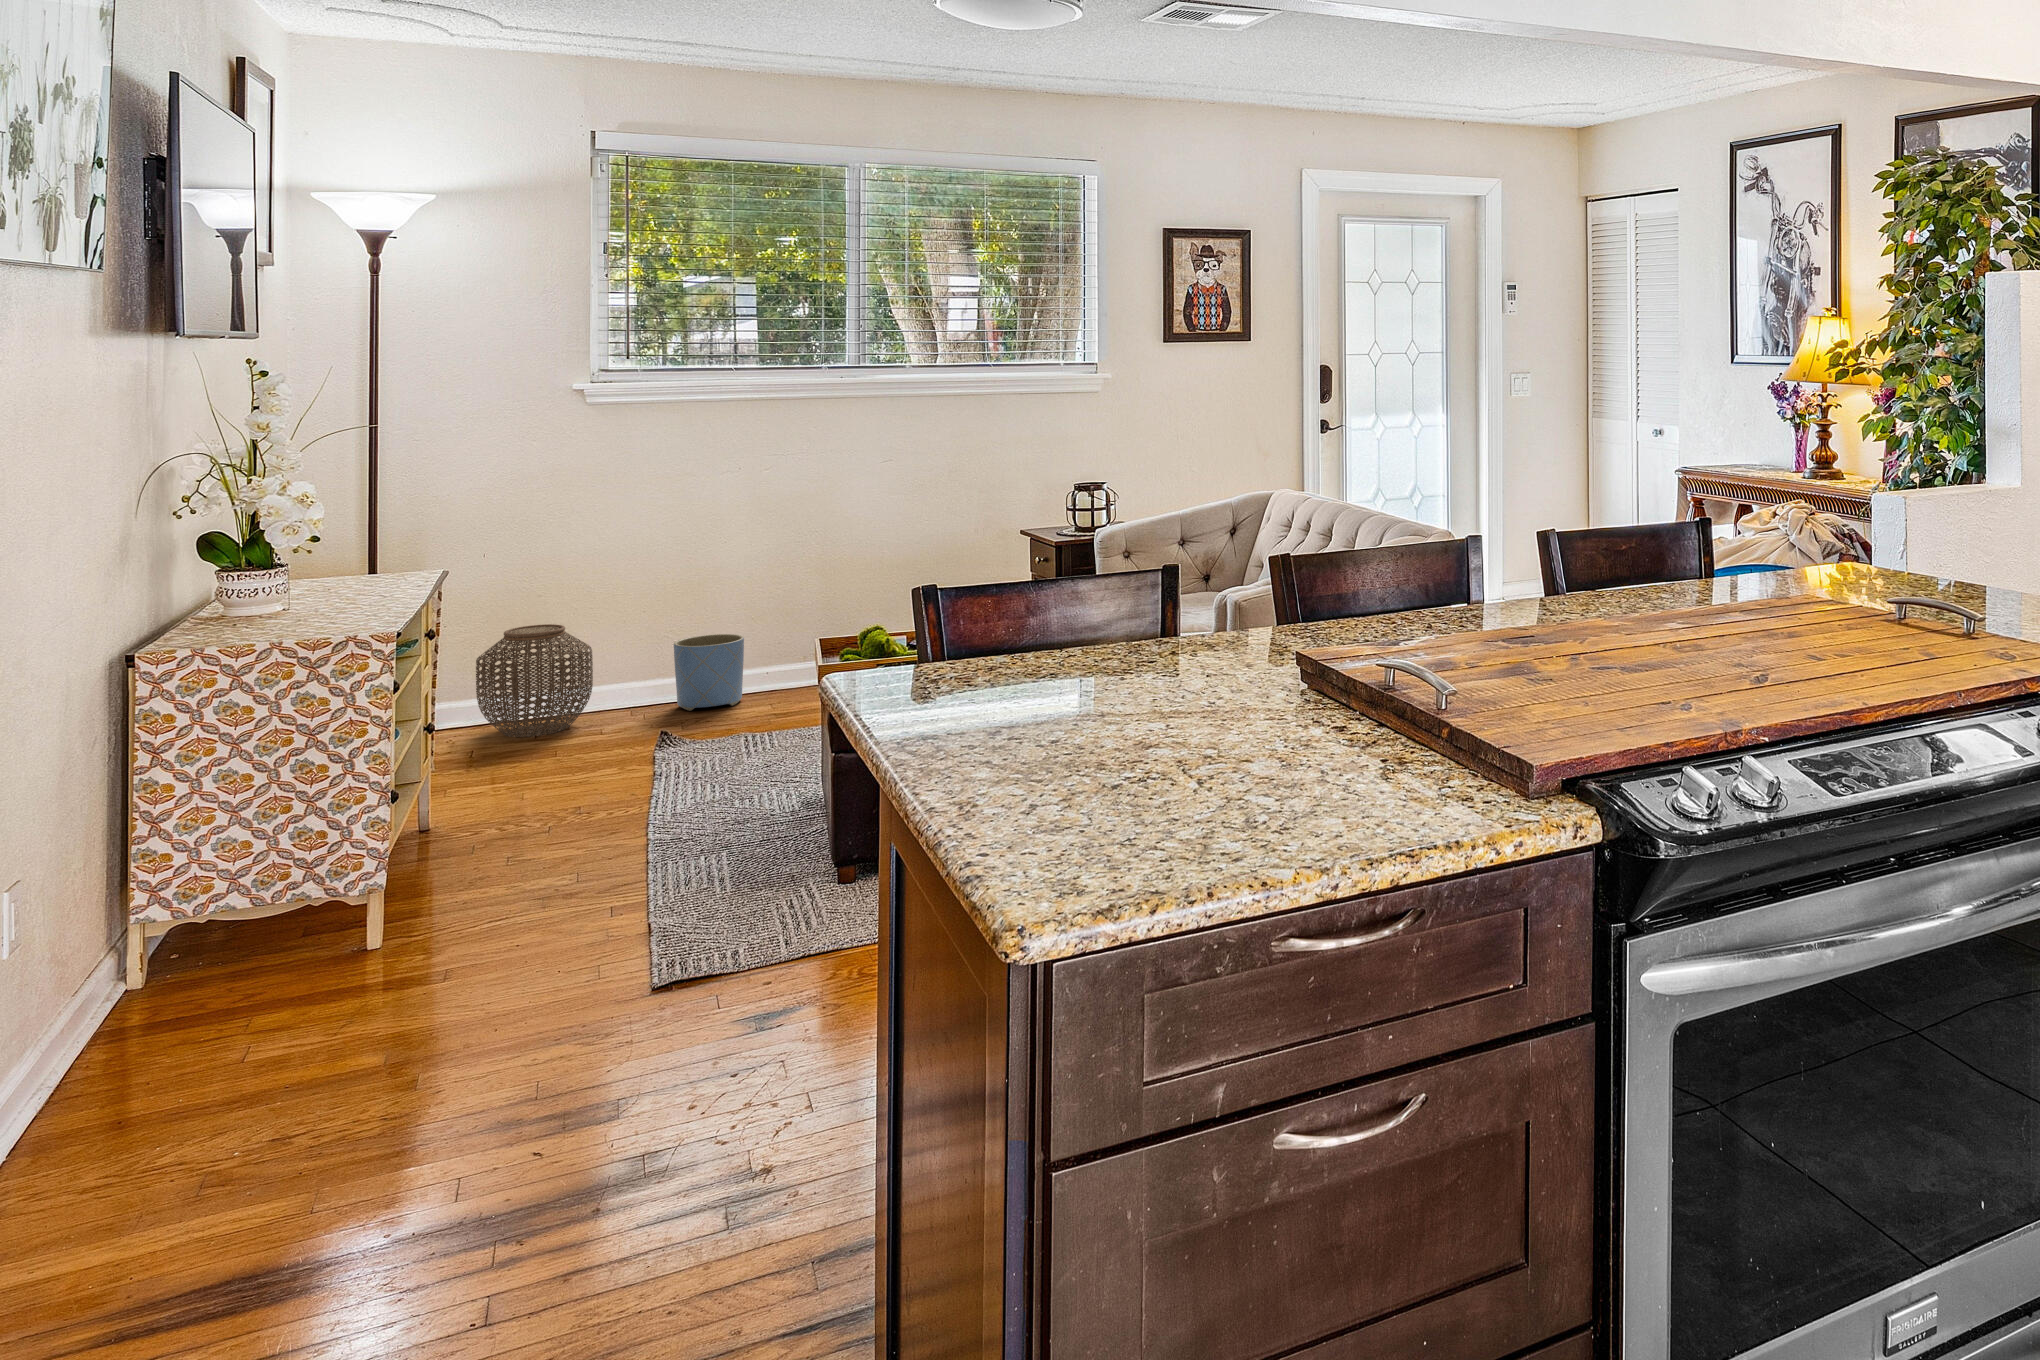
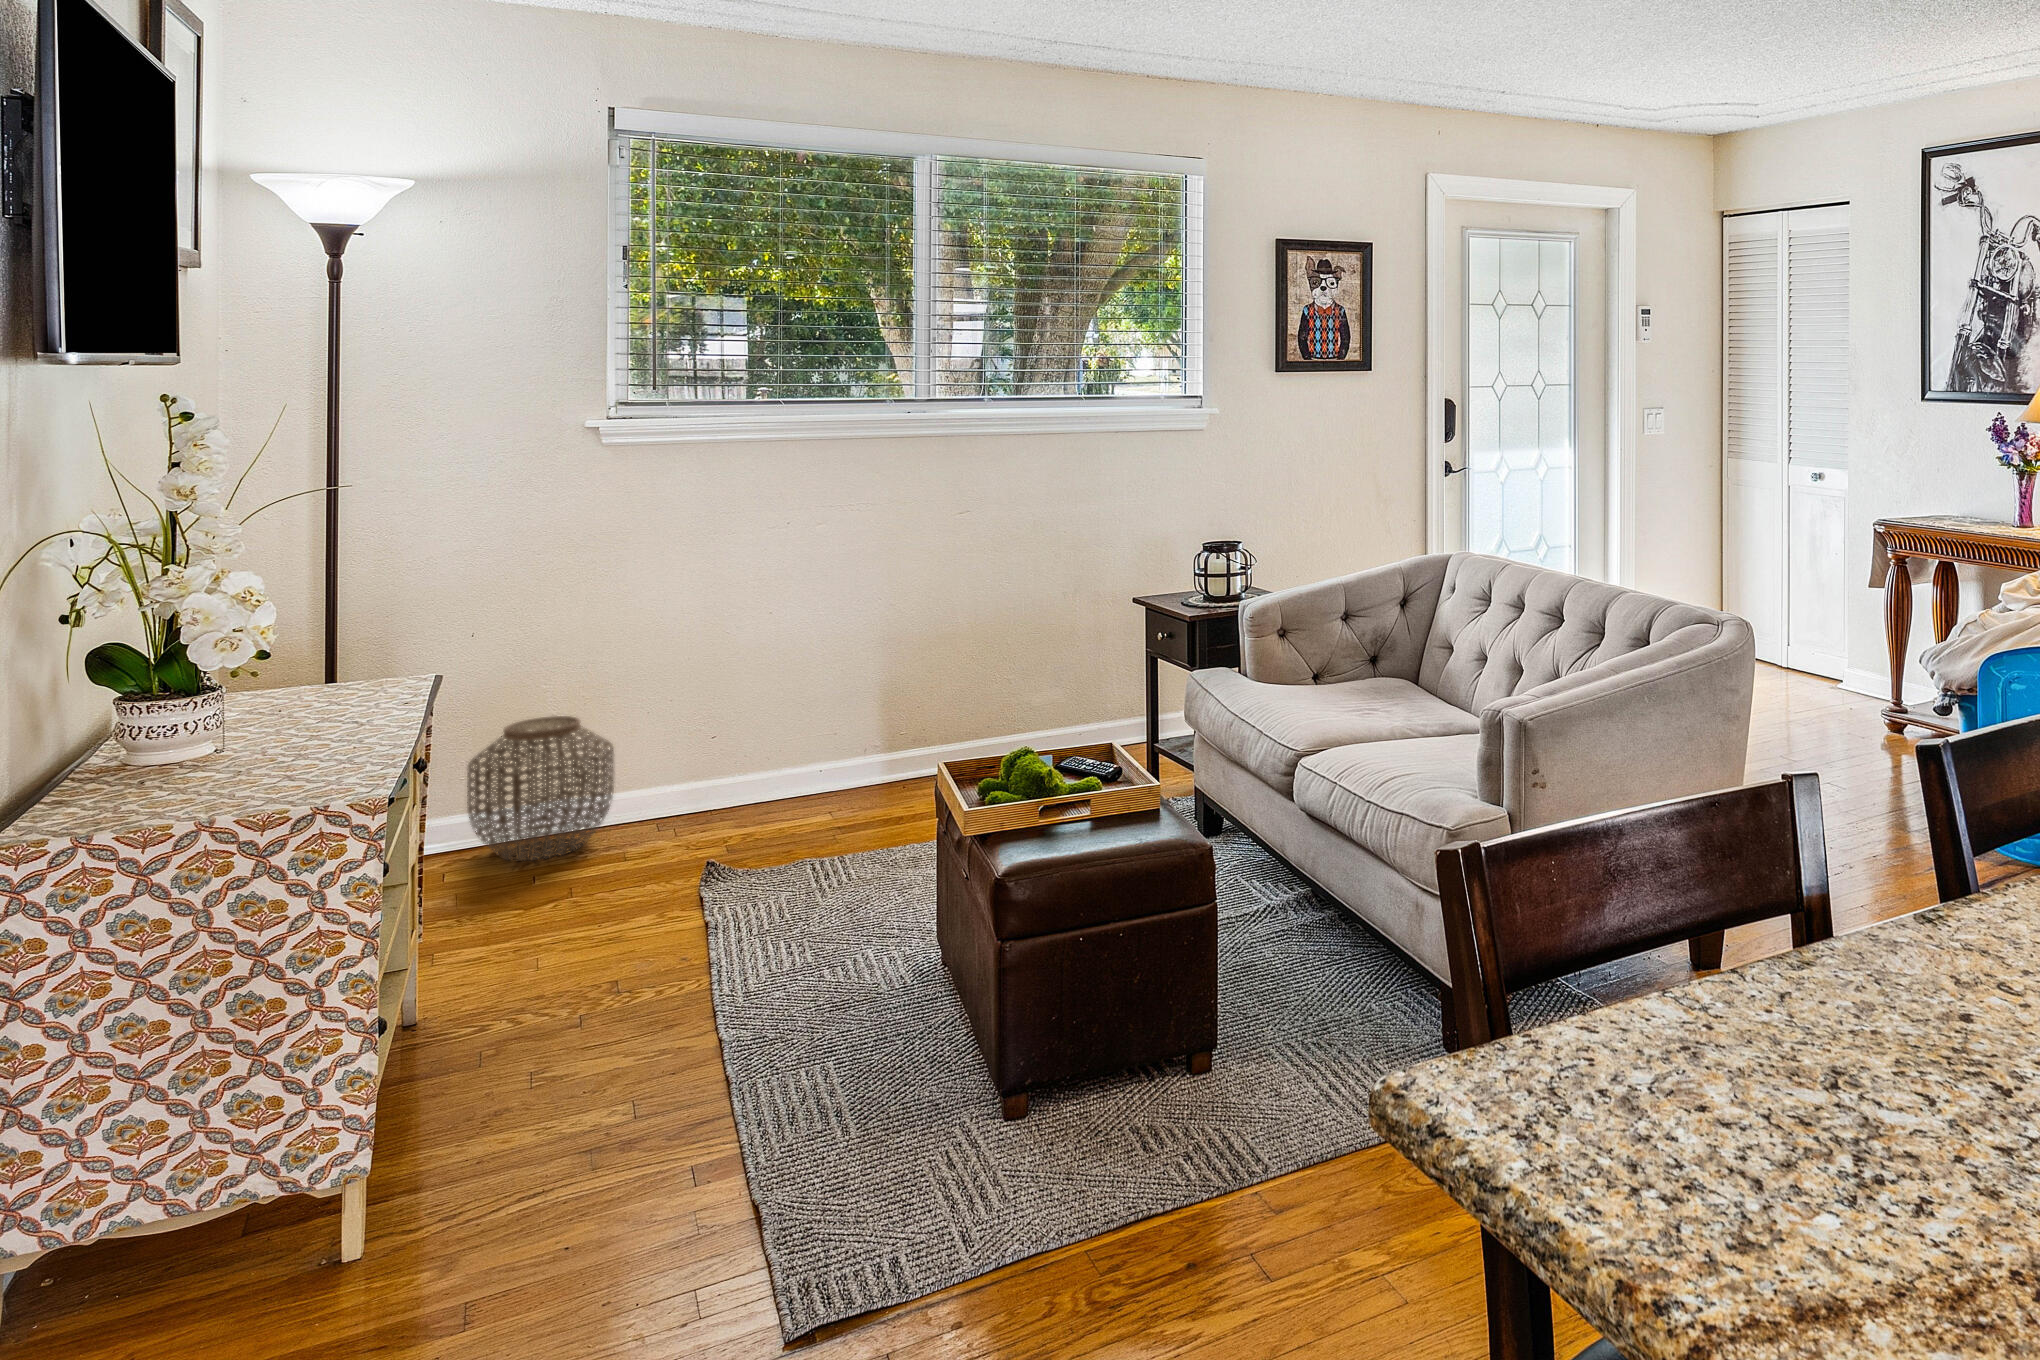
planter: present [674,634,744,711] -> none [713,721,798,819]

